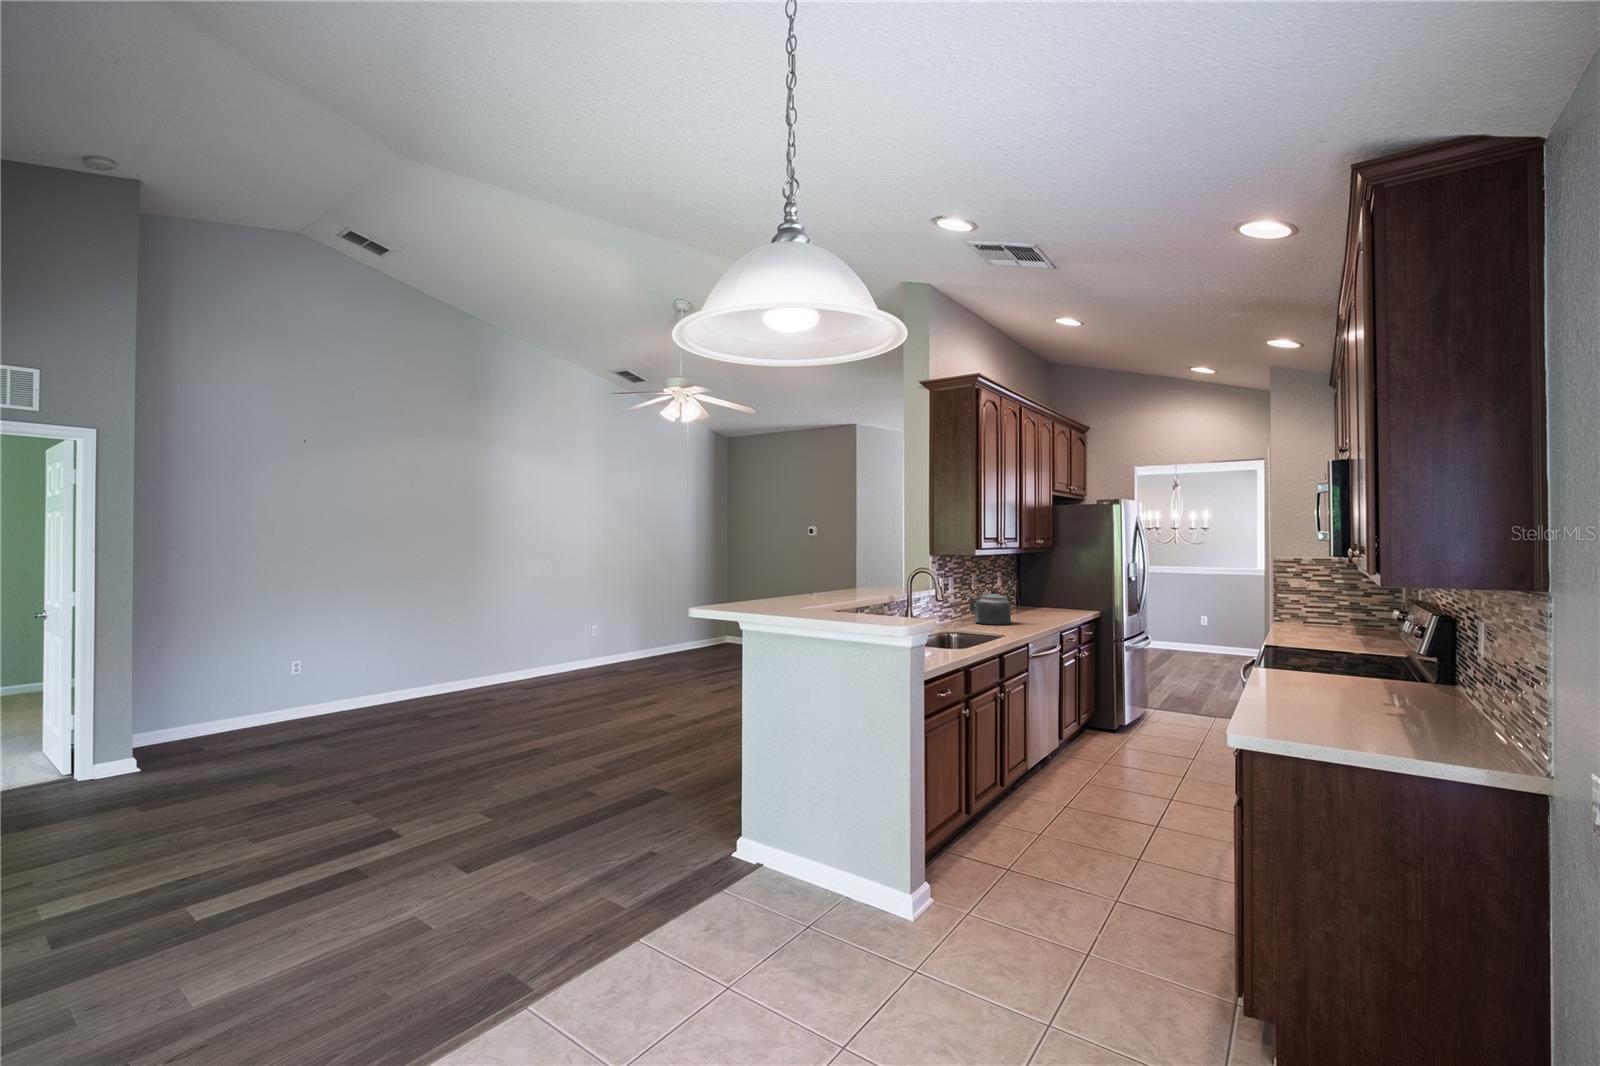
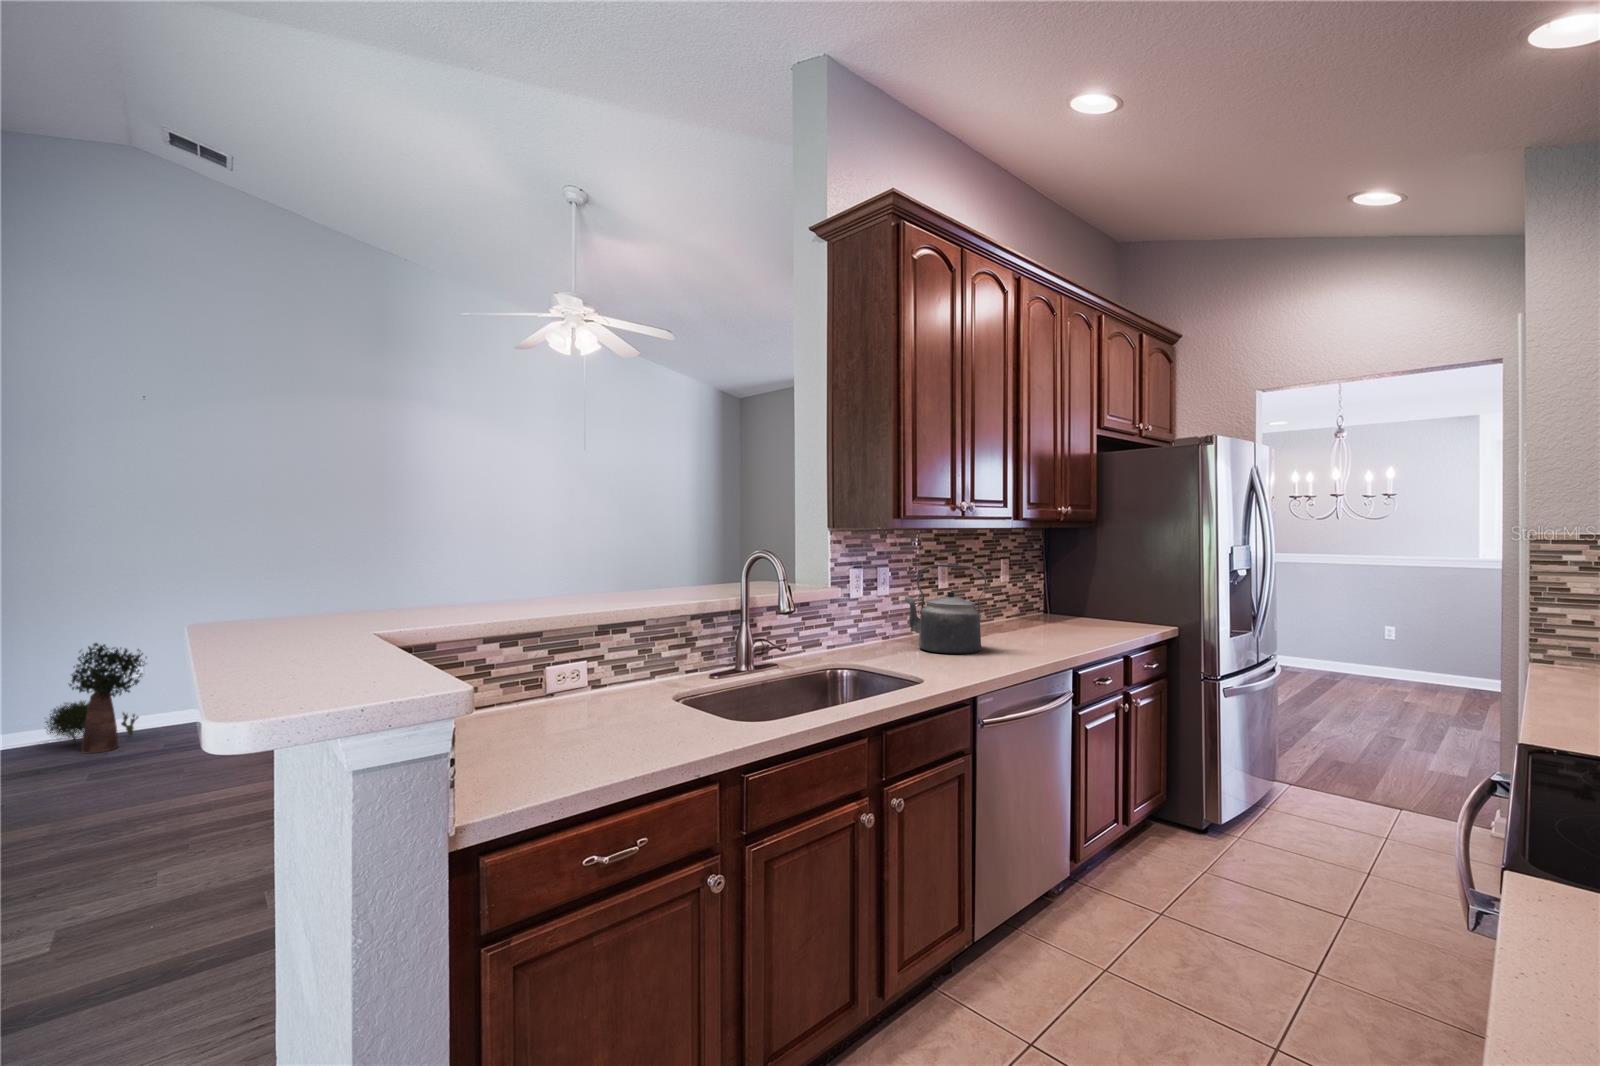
potted plant: none [237,642,322,731] -> present [46,643,143,753]

